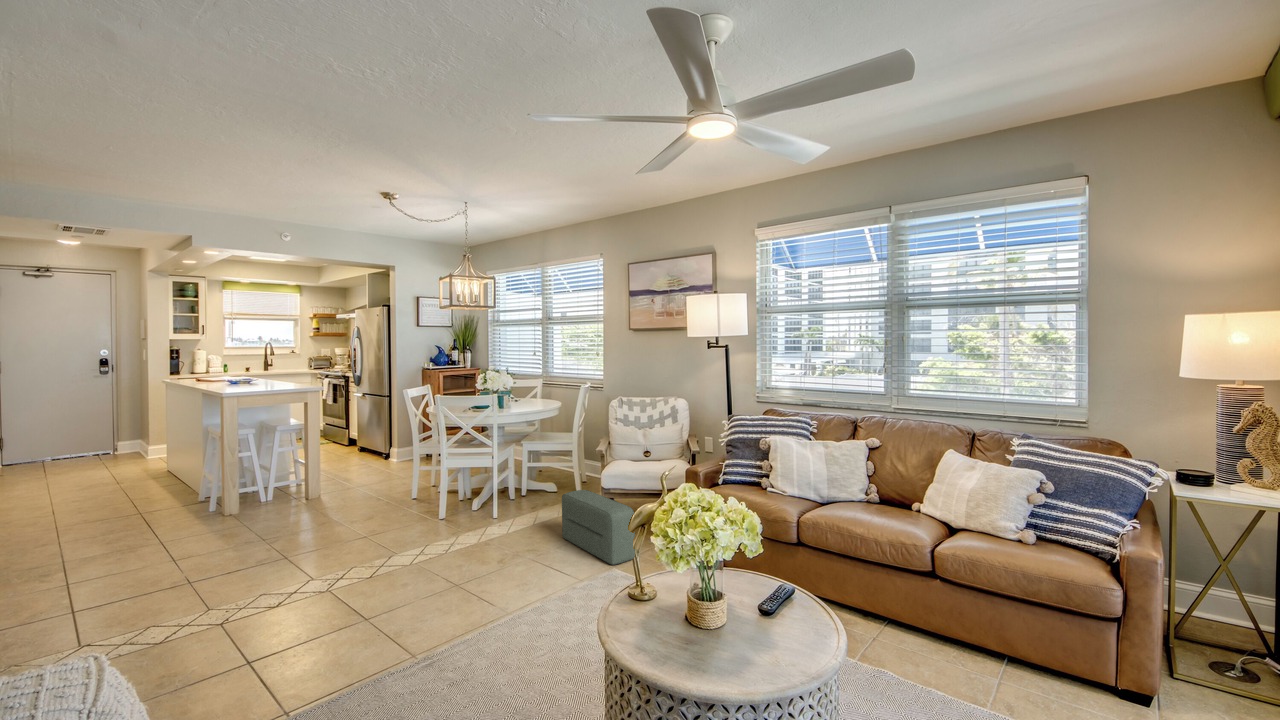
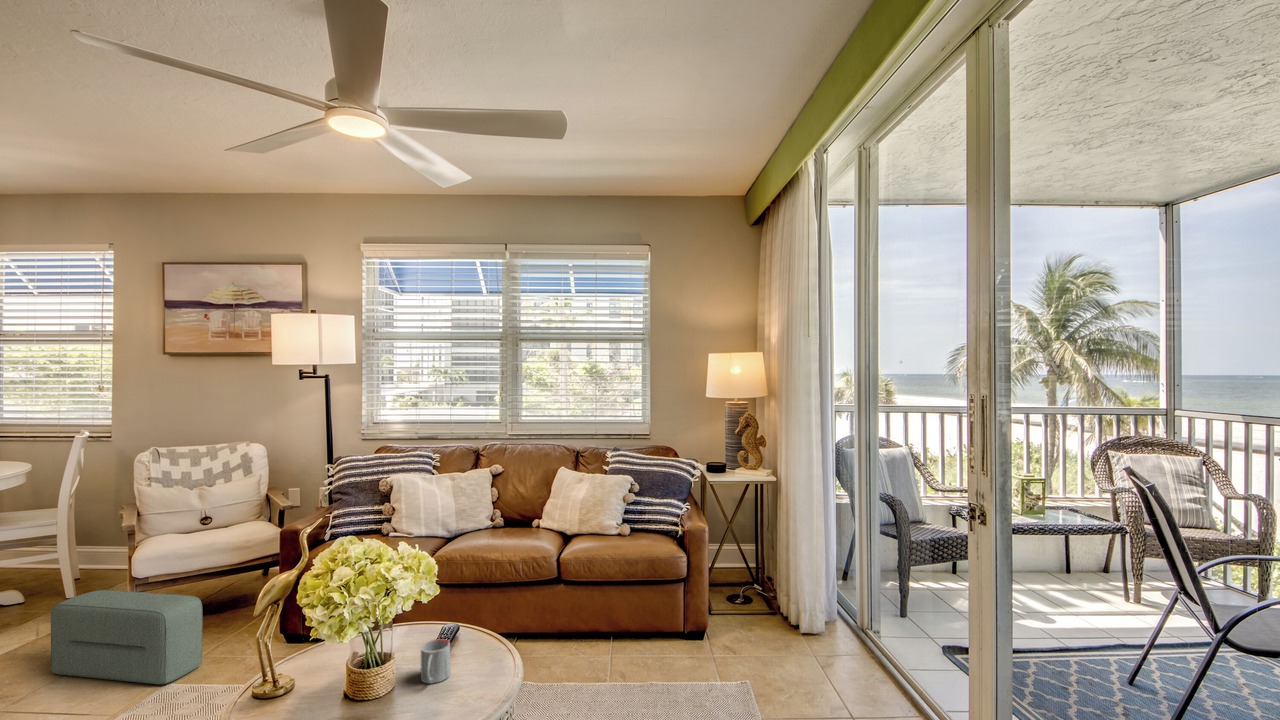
mug: none [746,595,774,636] -> present [421,639,450,683]

